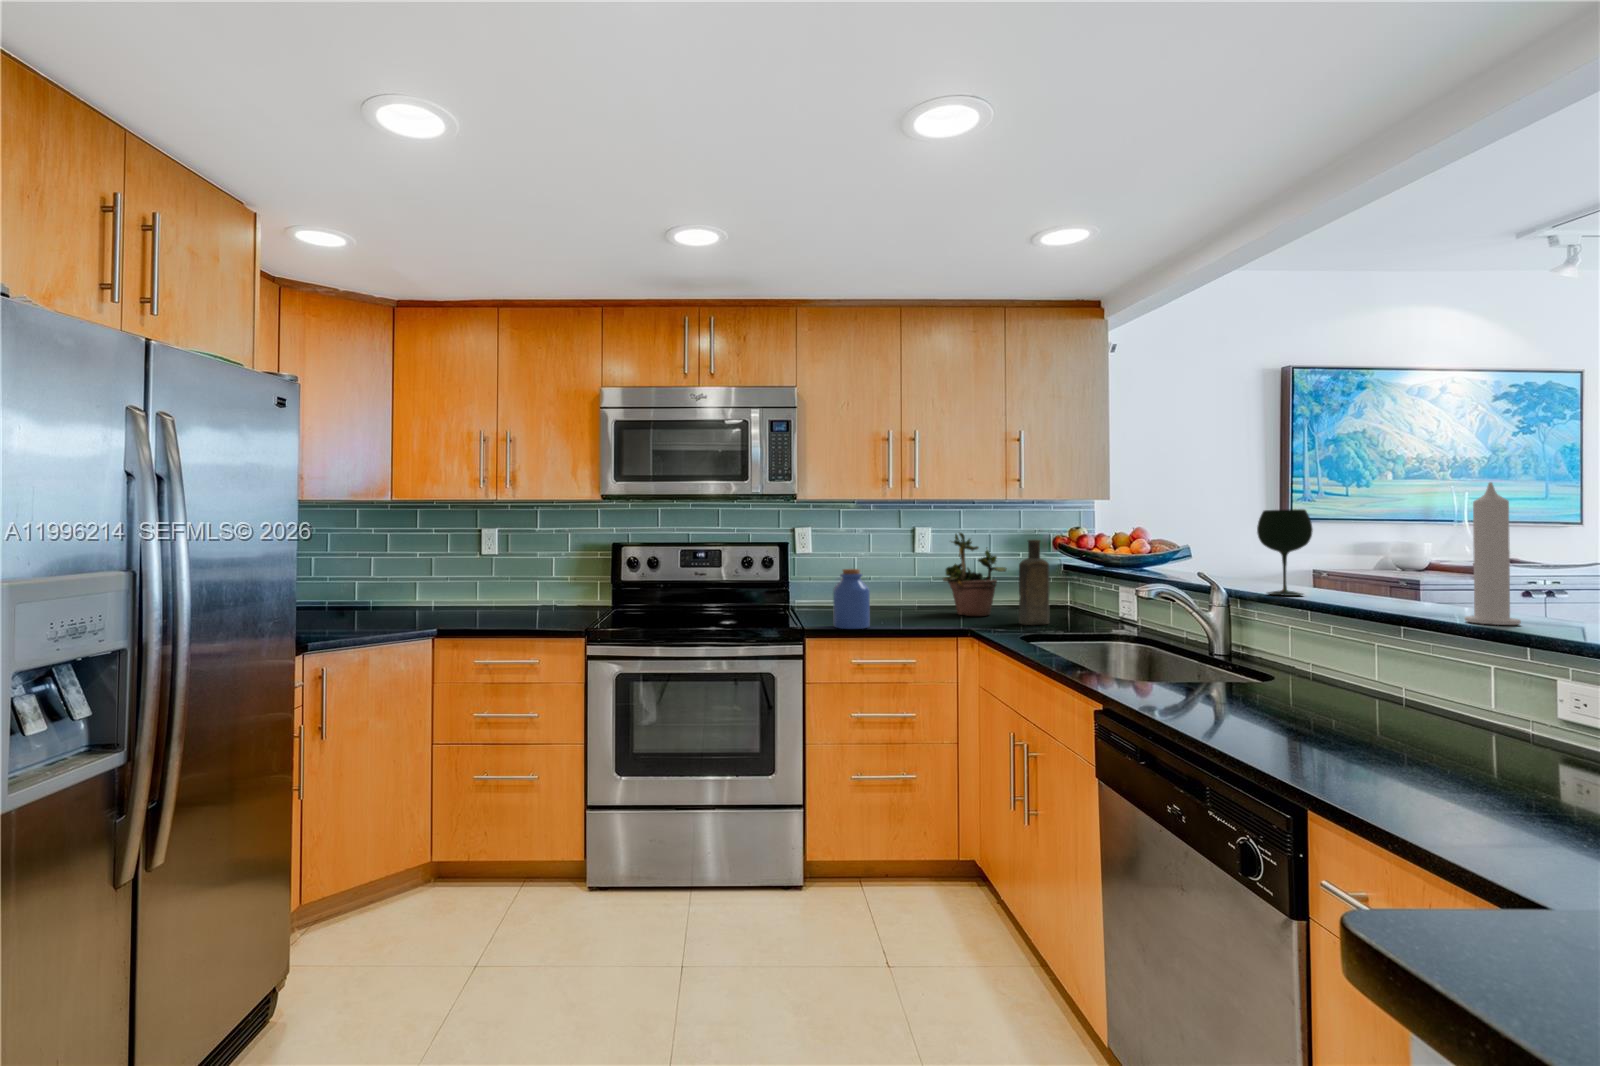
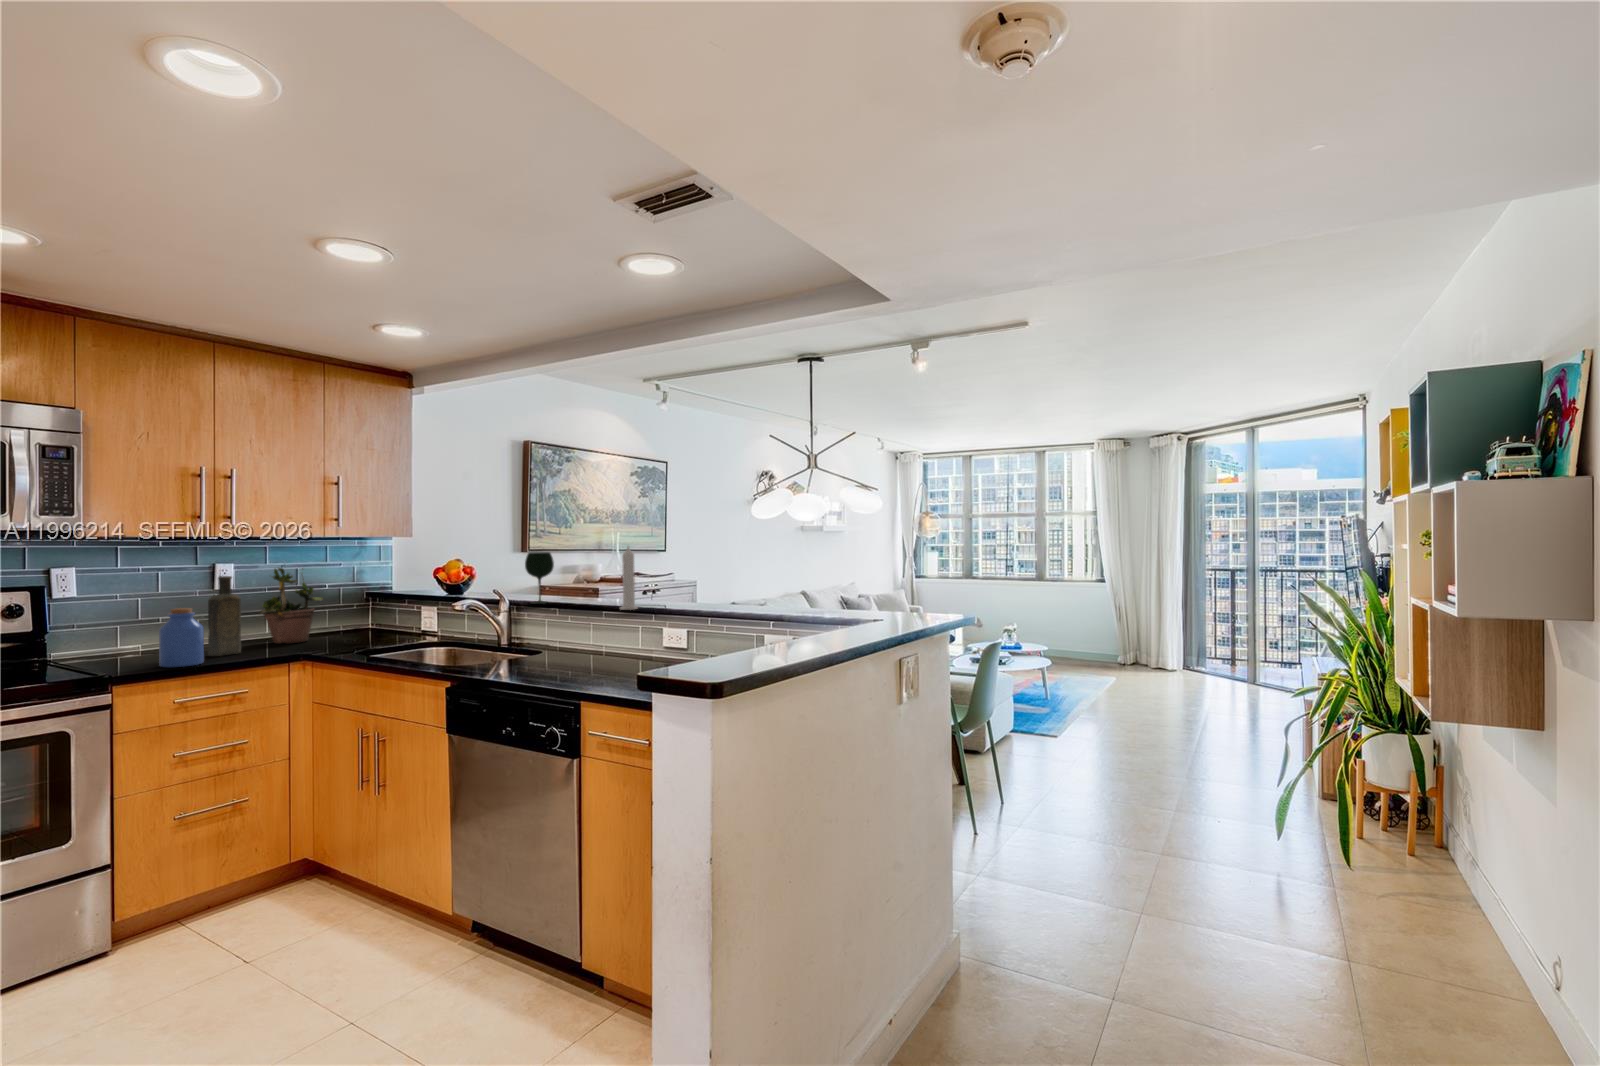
bottle: present [1019,540,1050,625] -> present [208,576,241,656]

